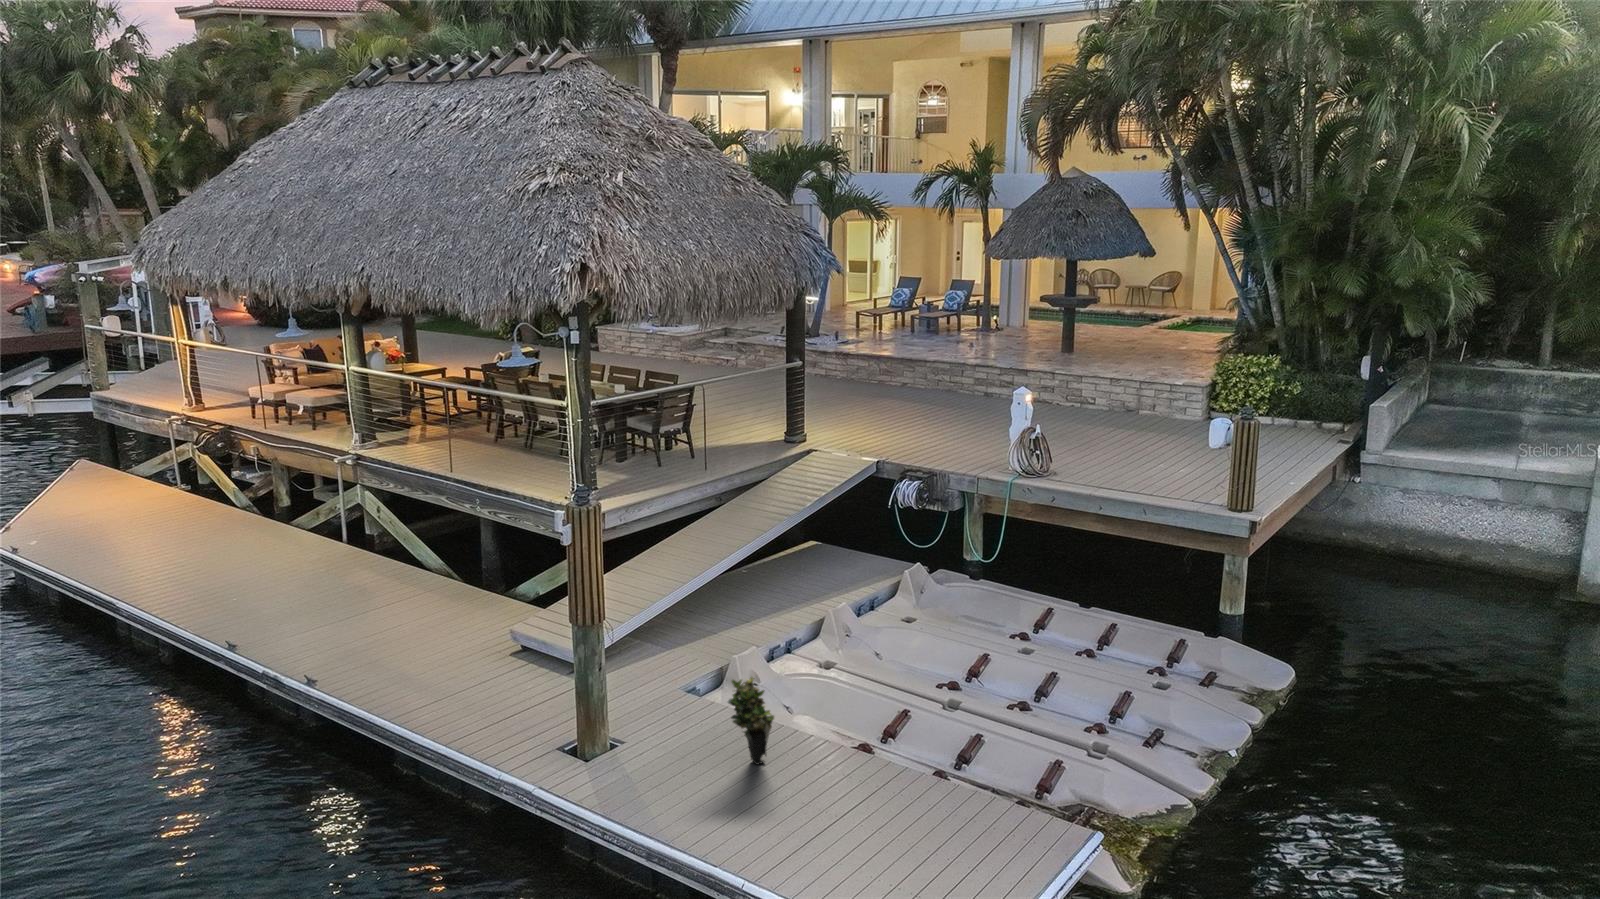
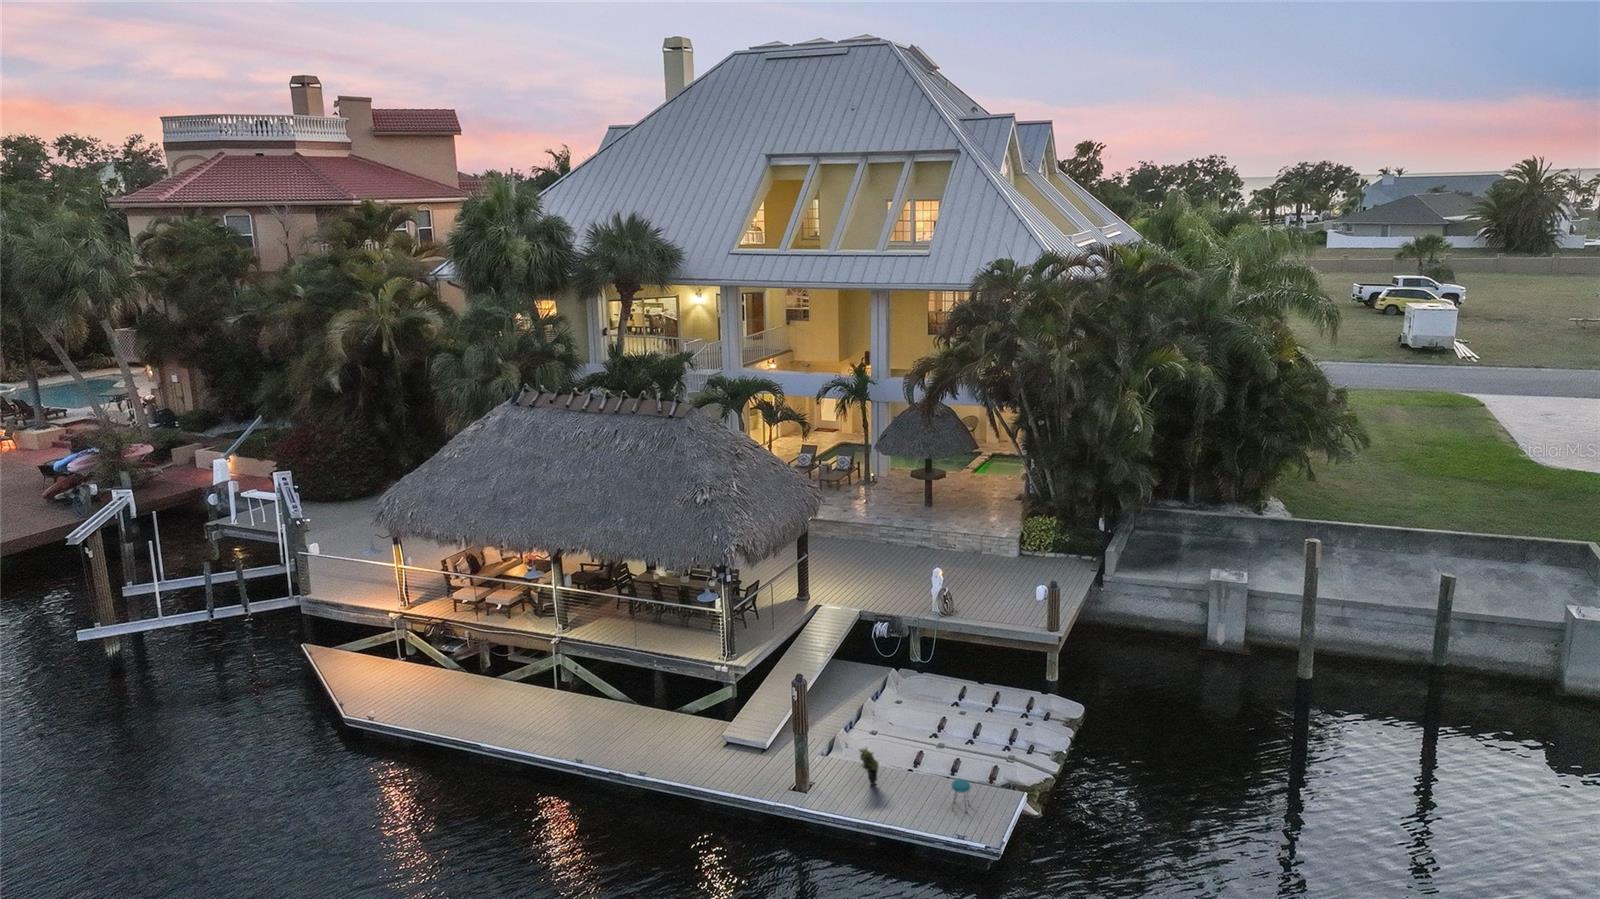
stool: none [904,774,954,859] -> present [952,779,970,809]

